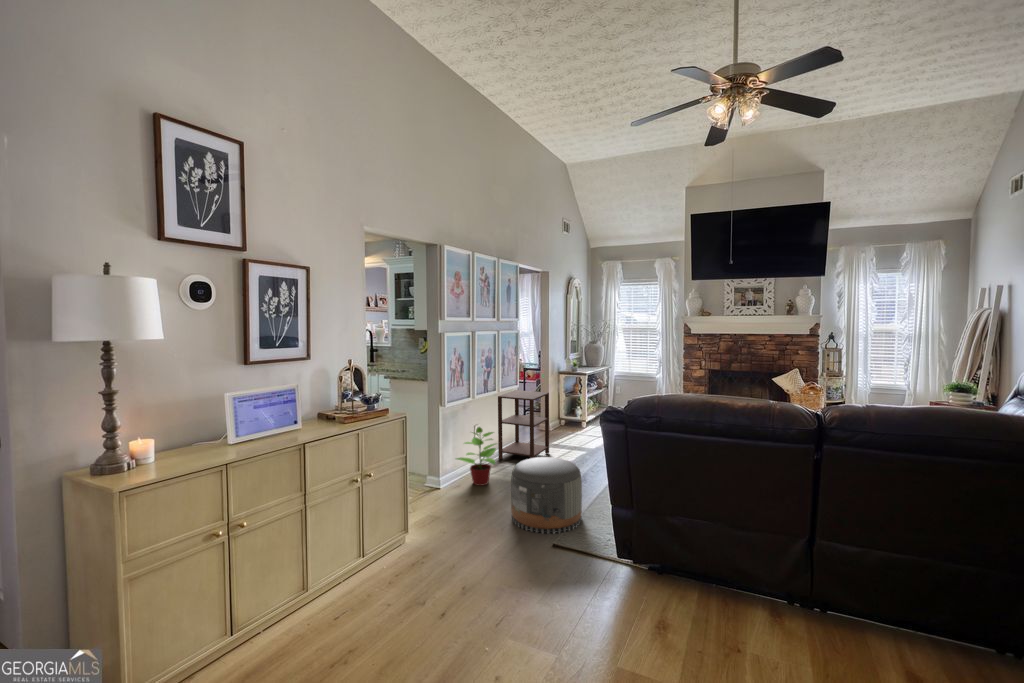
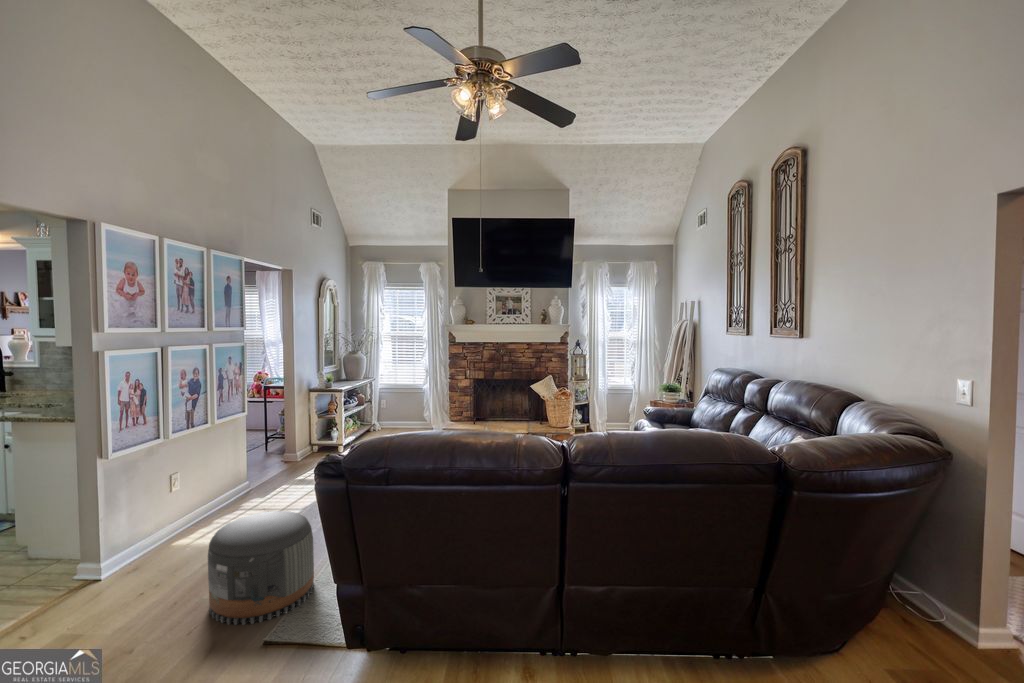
side table: present [498,390,549,459] -> none [211,419,289,512]
potted plant: present [456,427,496,485] -> none [129,478,203,561]

